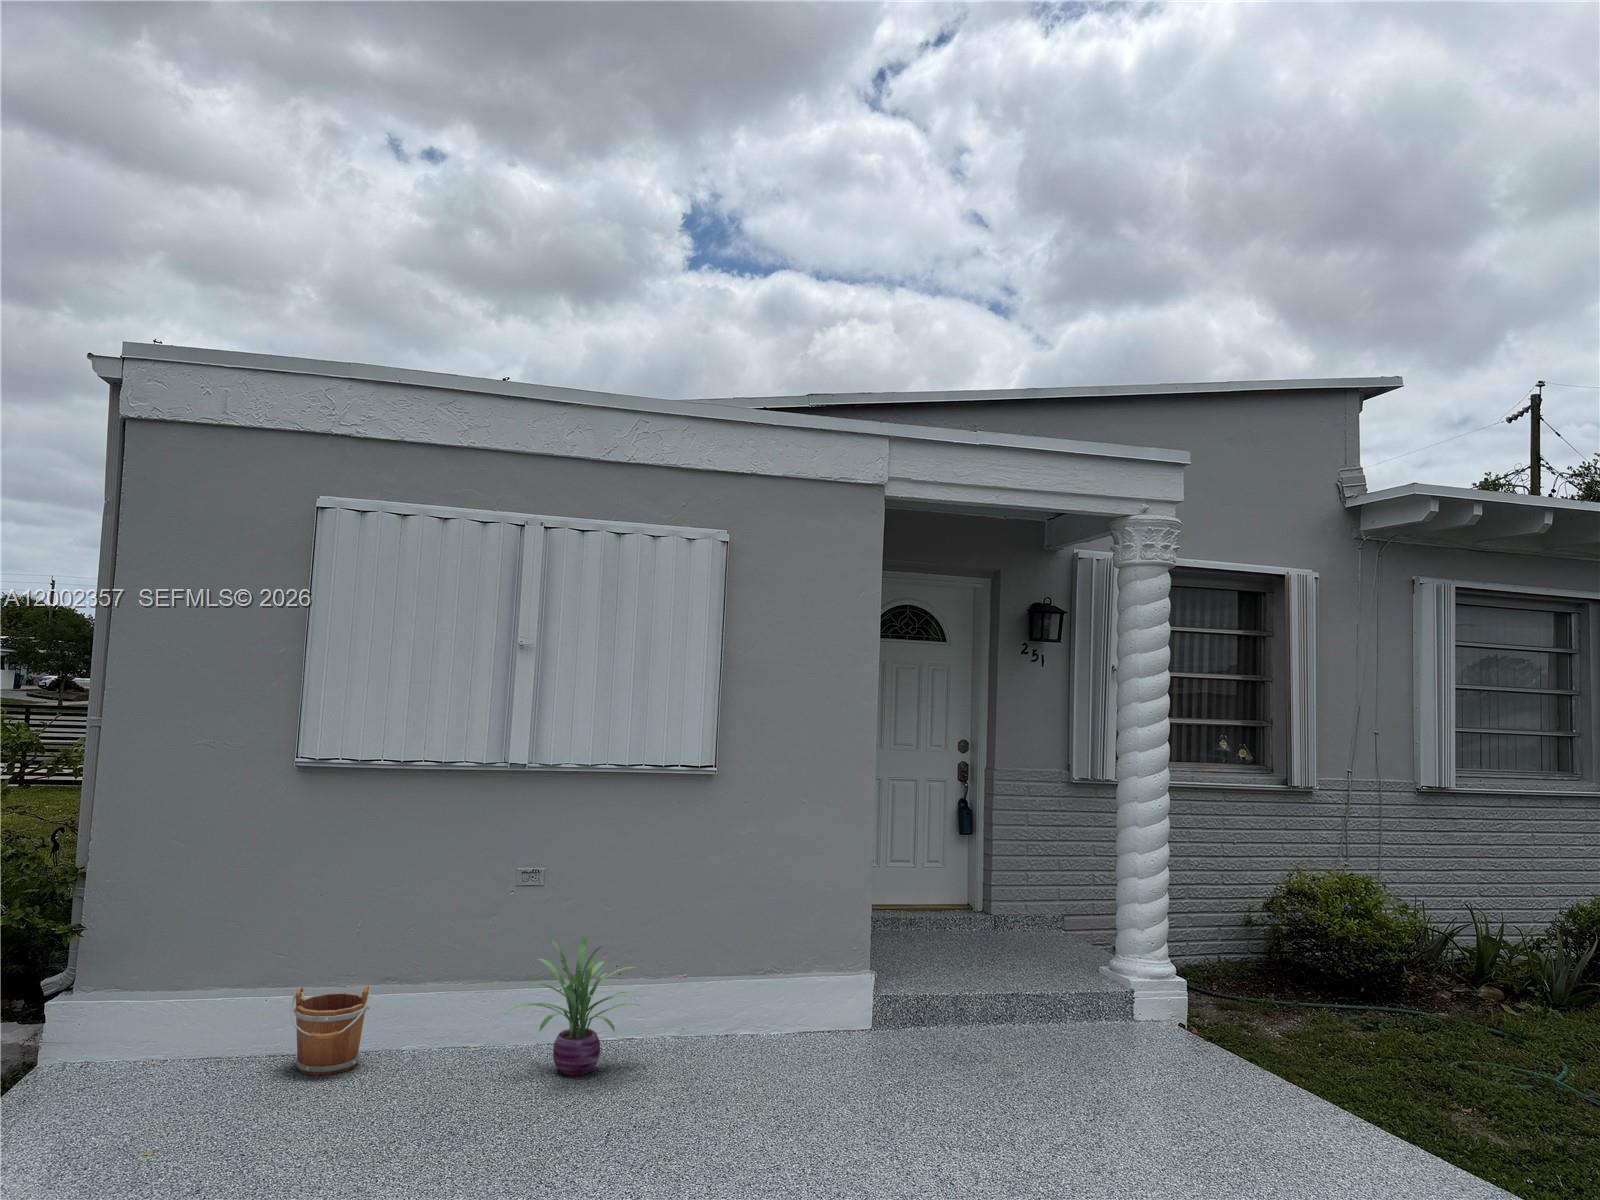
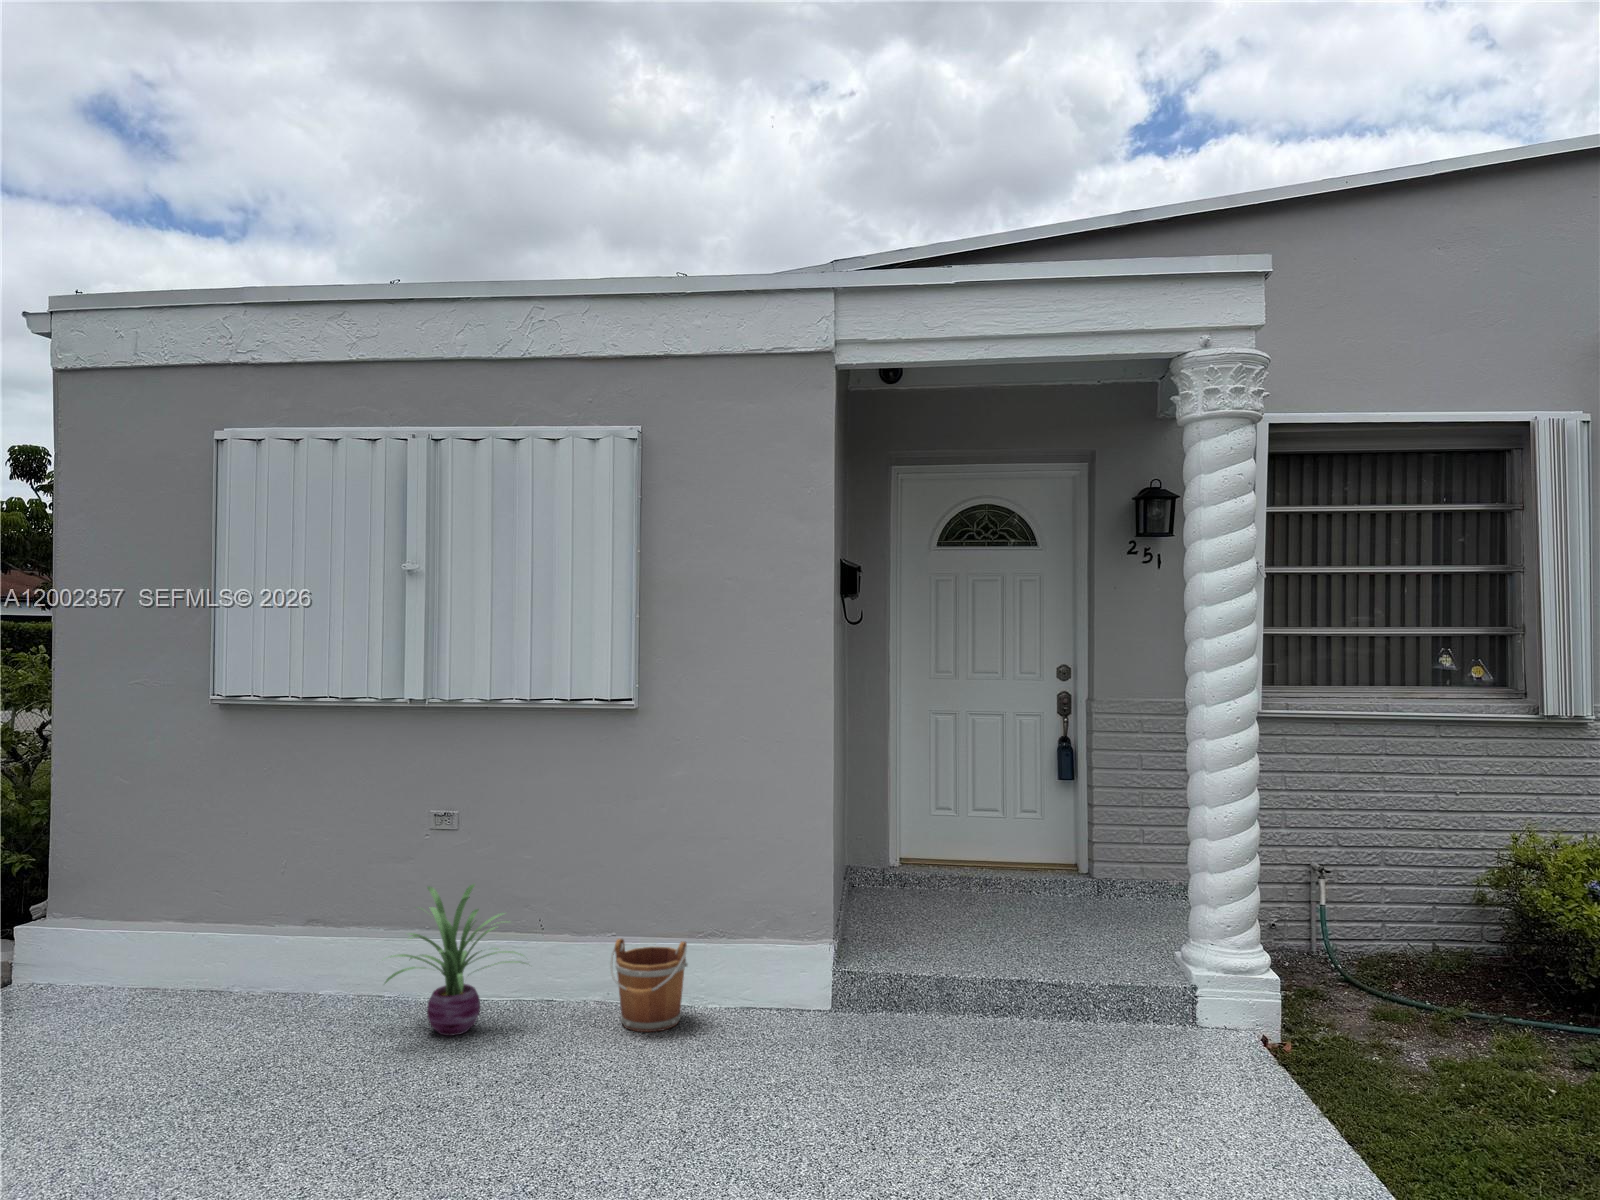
bucket: present [291,986,371,1075] -> present [610,939,688,1032]

